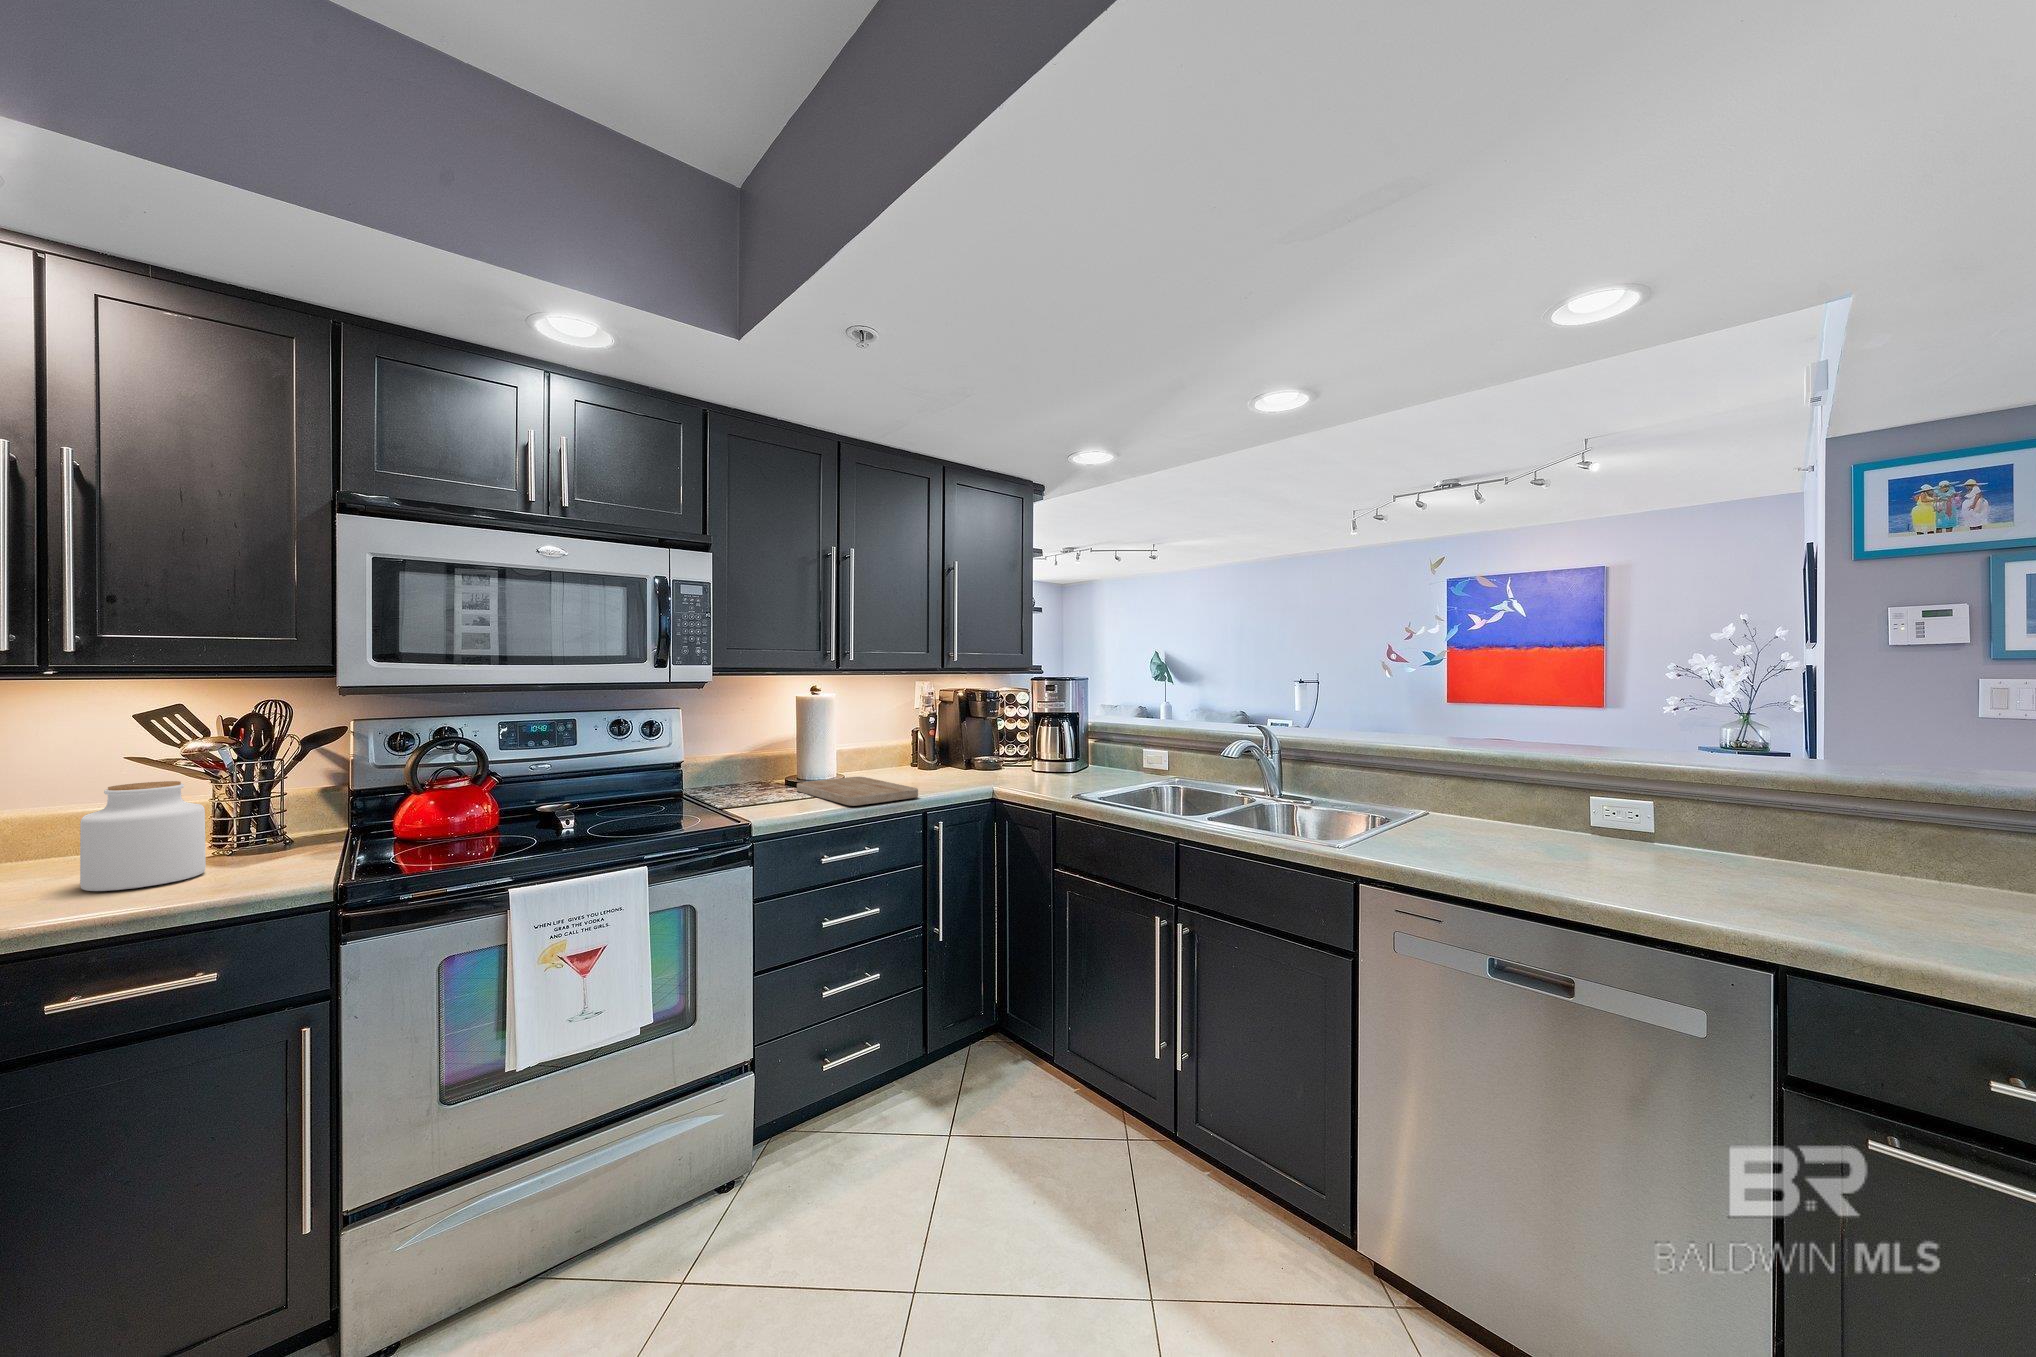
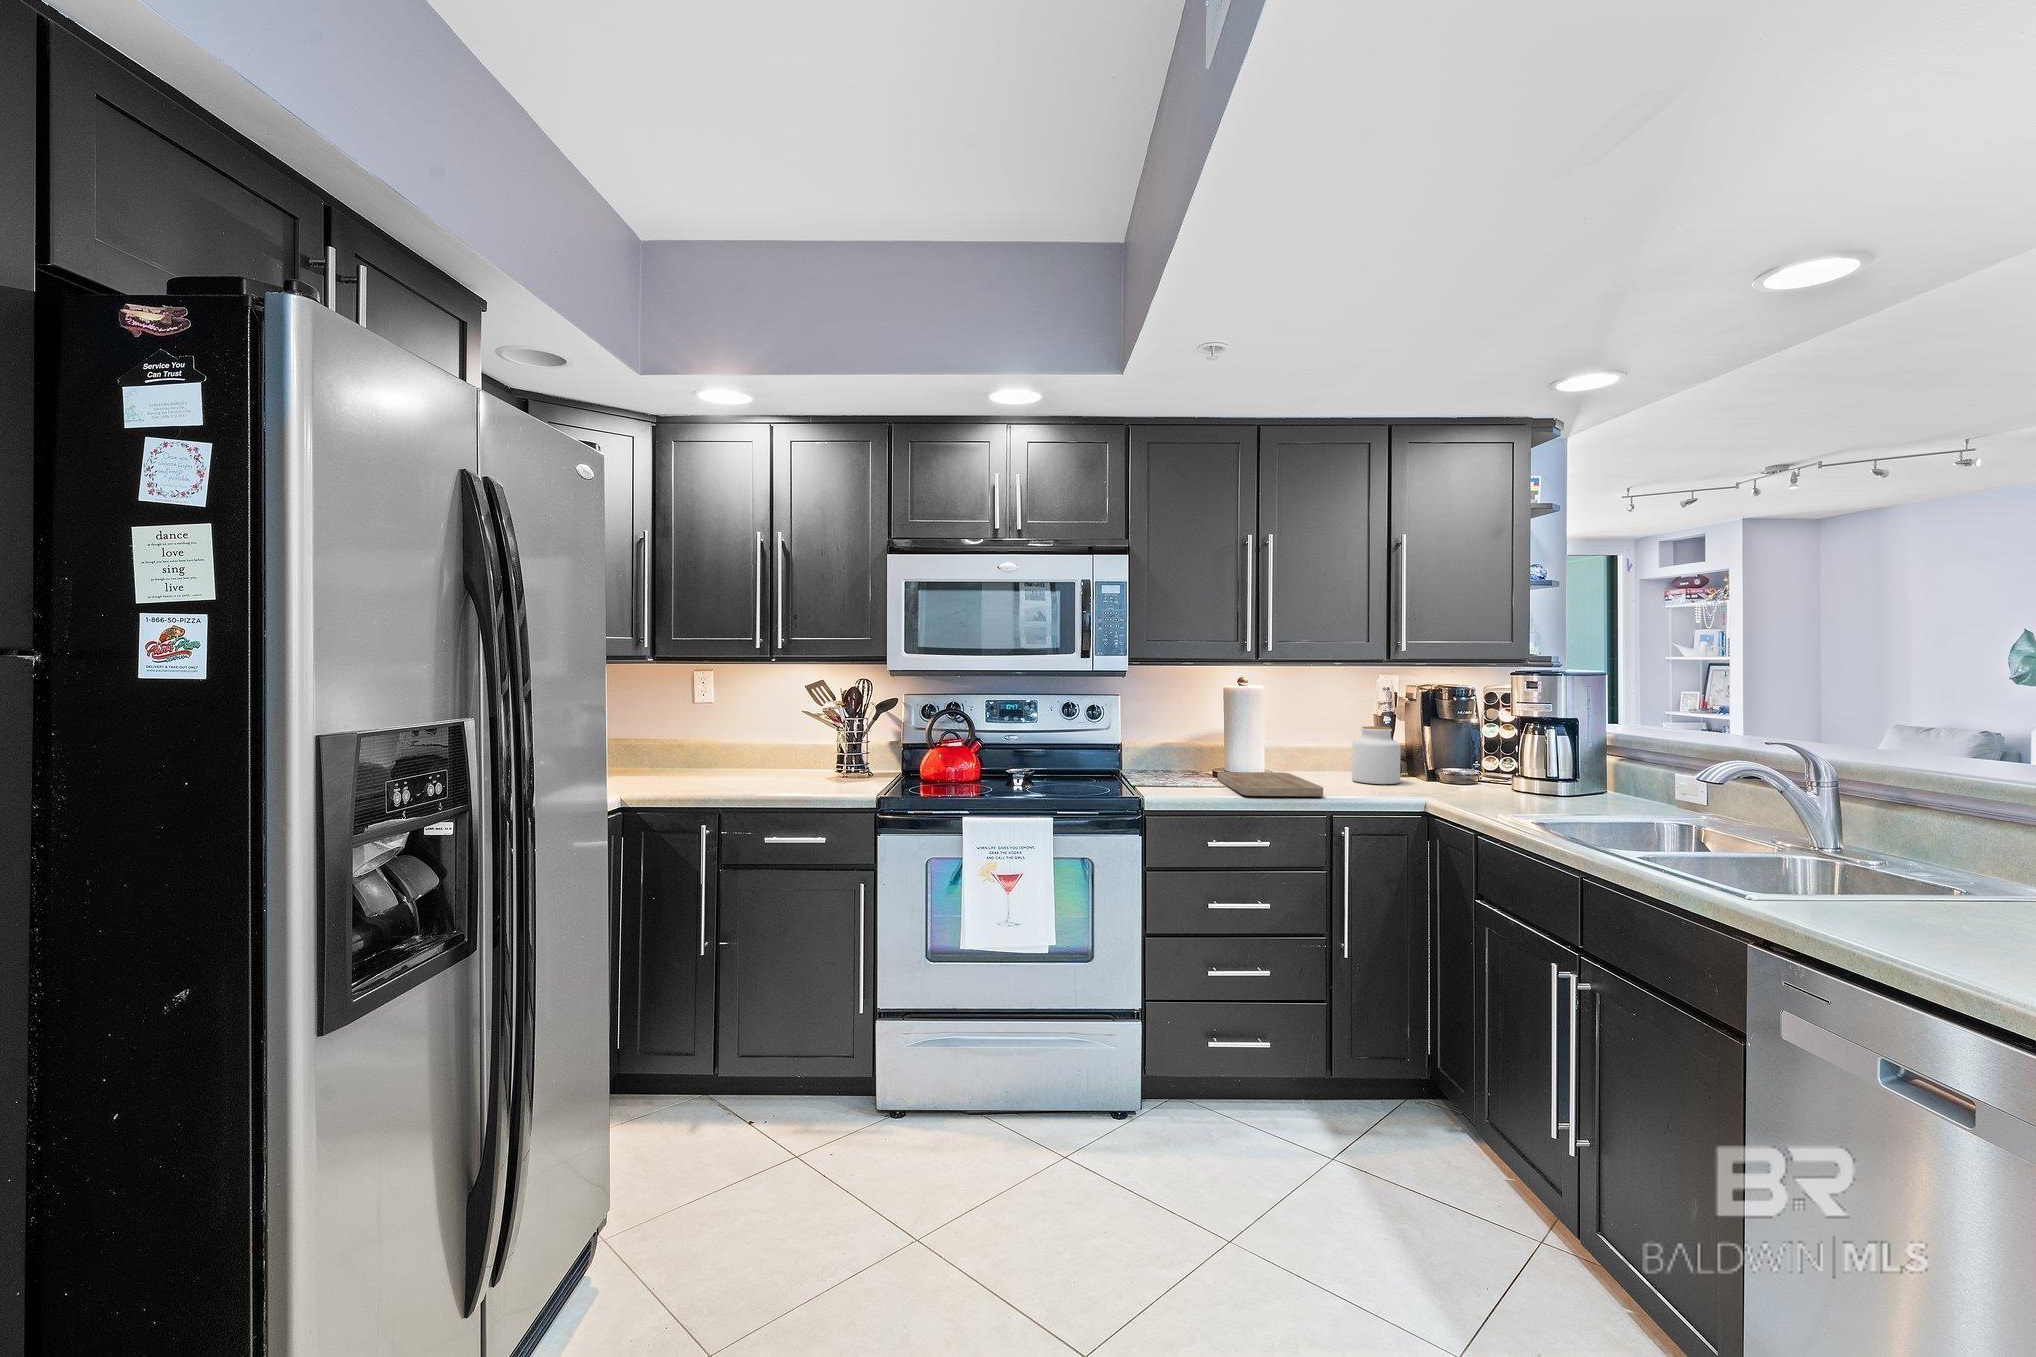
jar: present [80,781,206,891] -> present [1352,726,1401,784]

